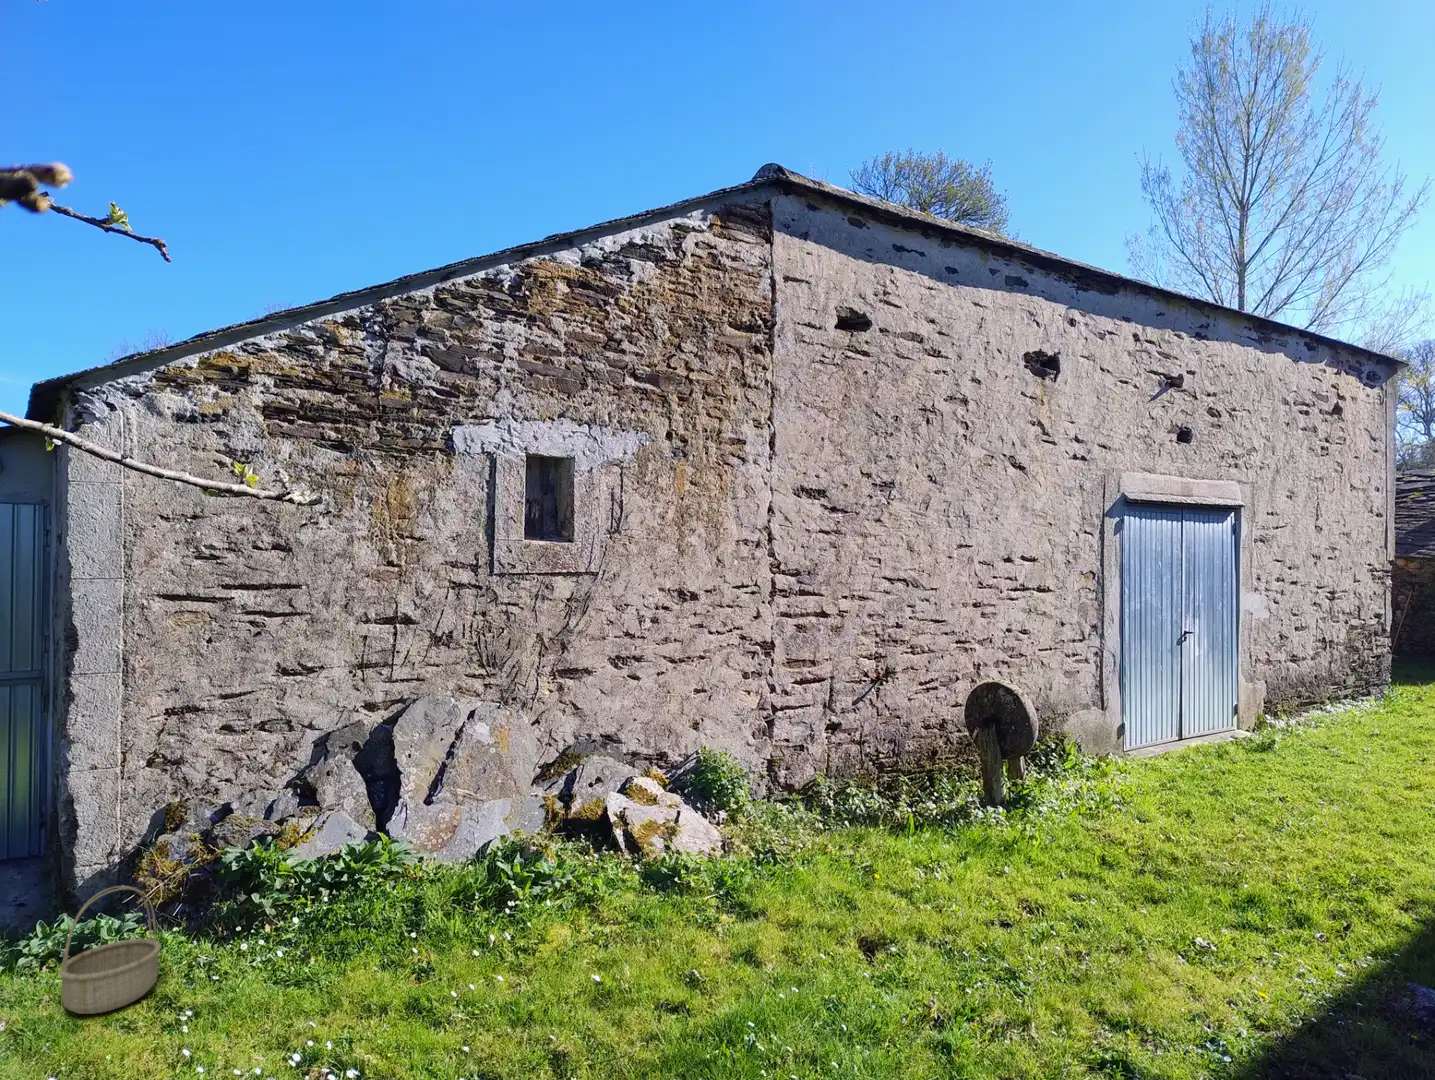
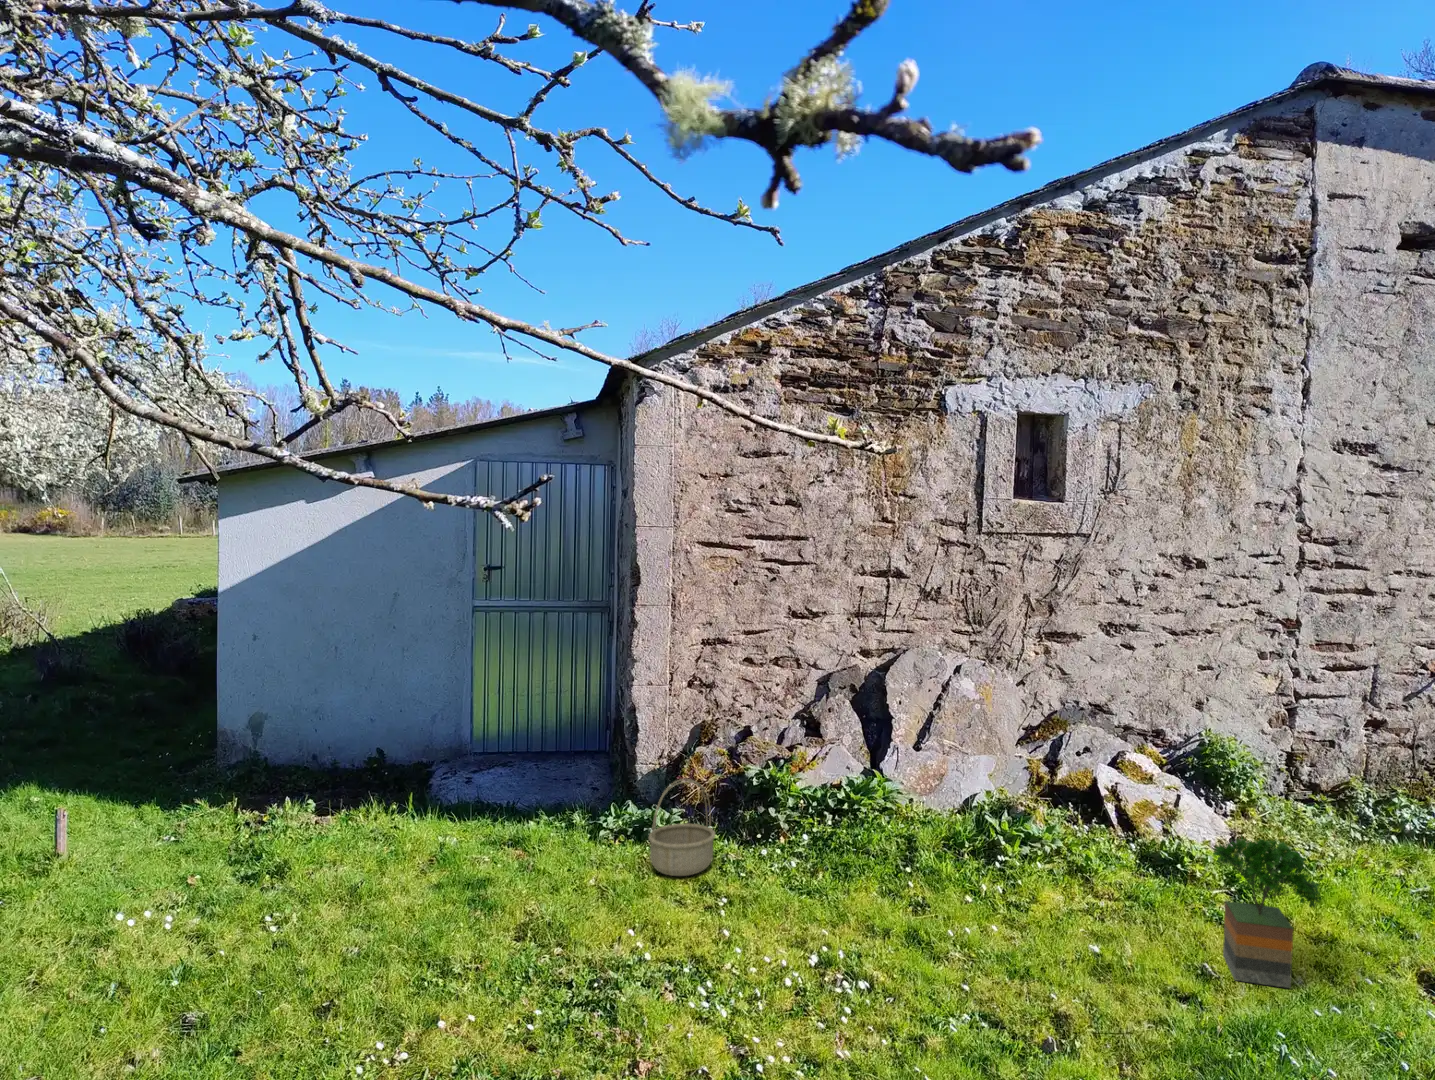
potted tree: none [693,844,783,987] -> present [1214,837,1320,988]

